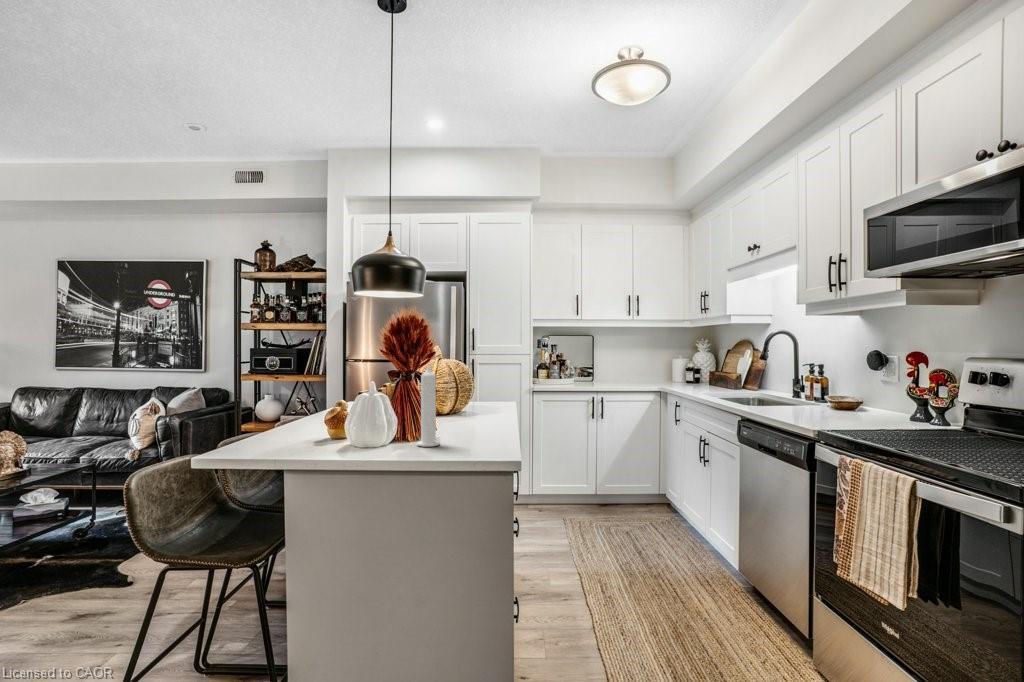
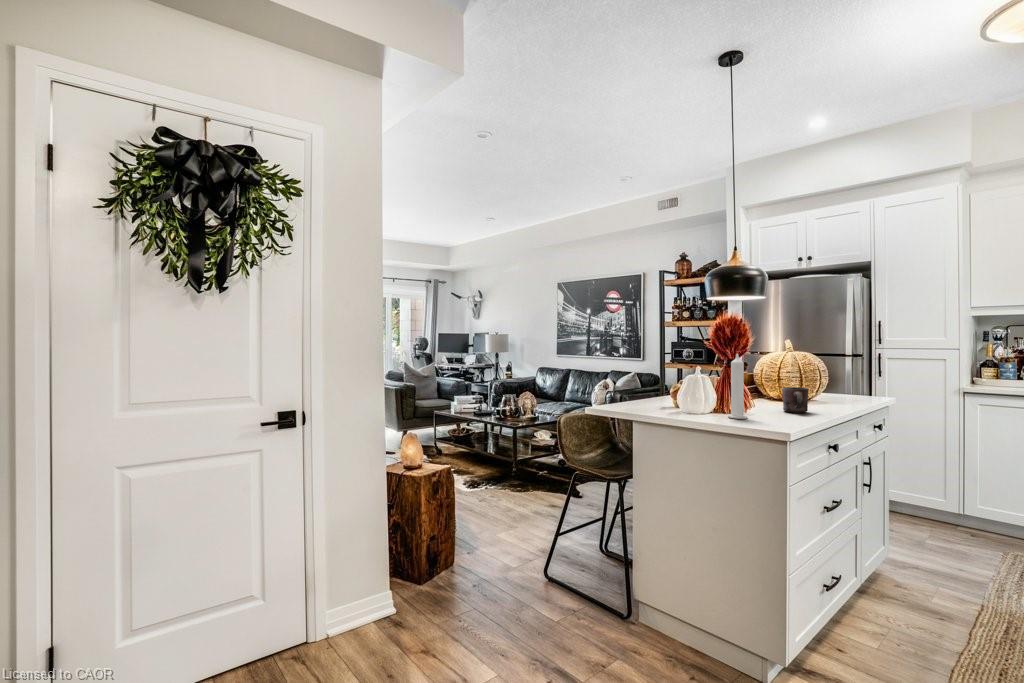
mug: none [456,400,482,429] -> present [782,387,808,413]

